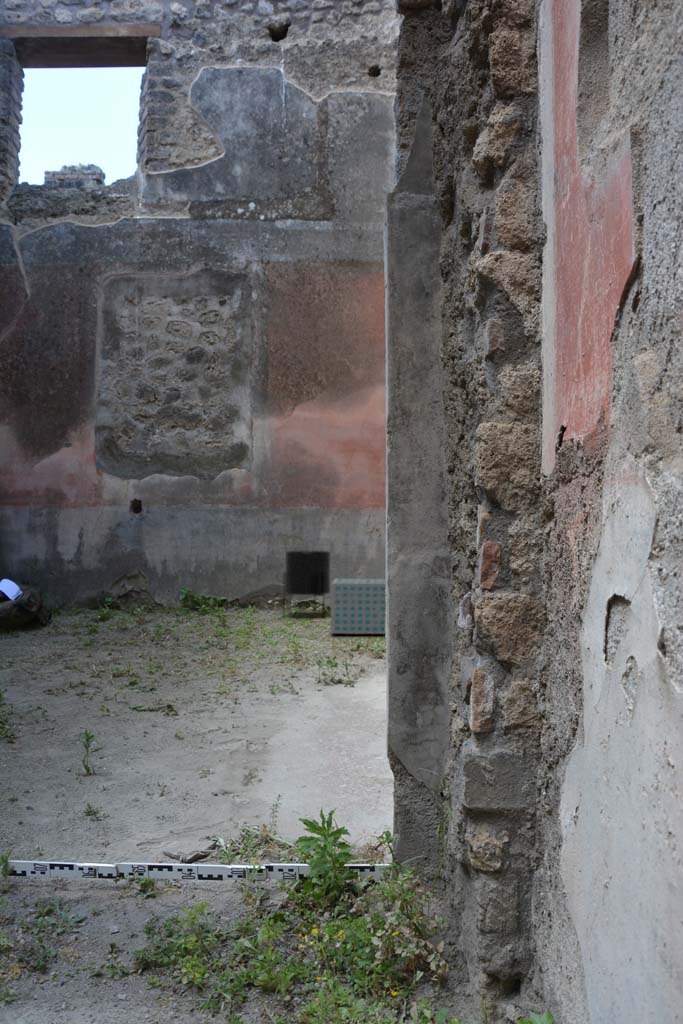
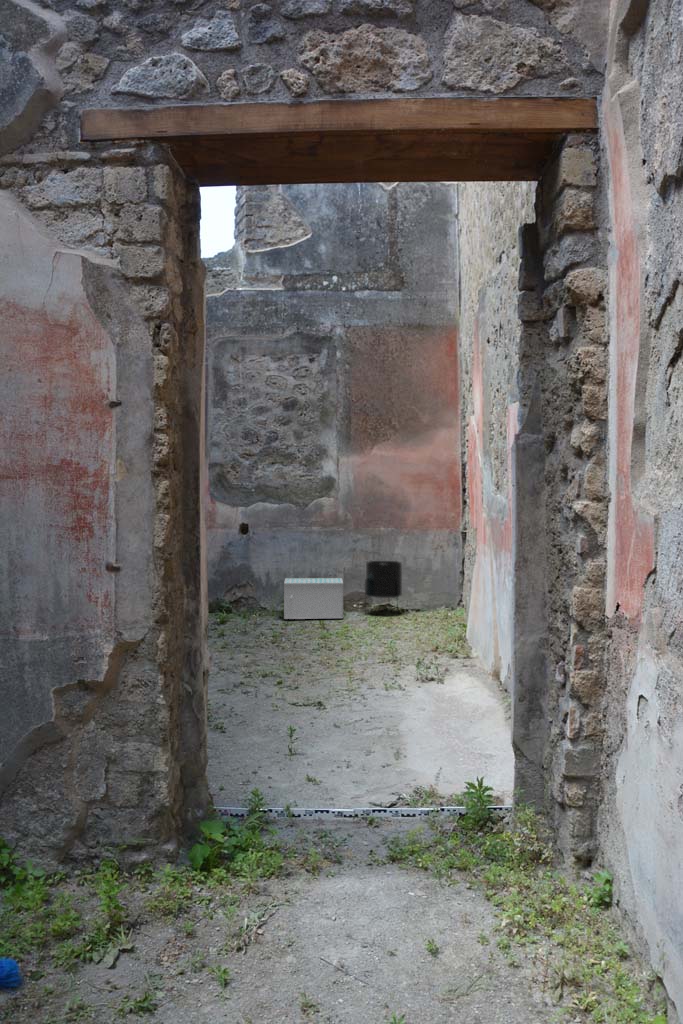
storage box: present [331,579,385,634] -> present [284,578,343,619]

